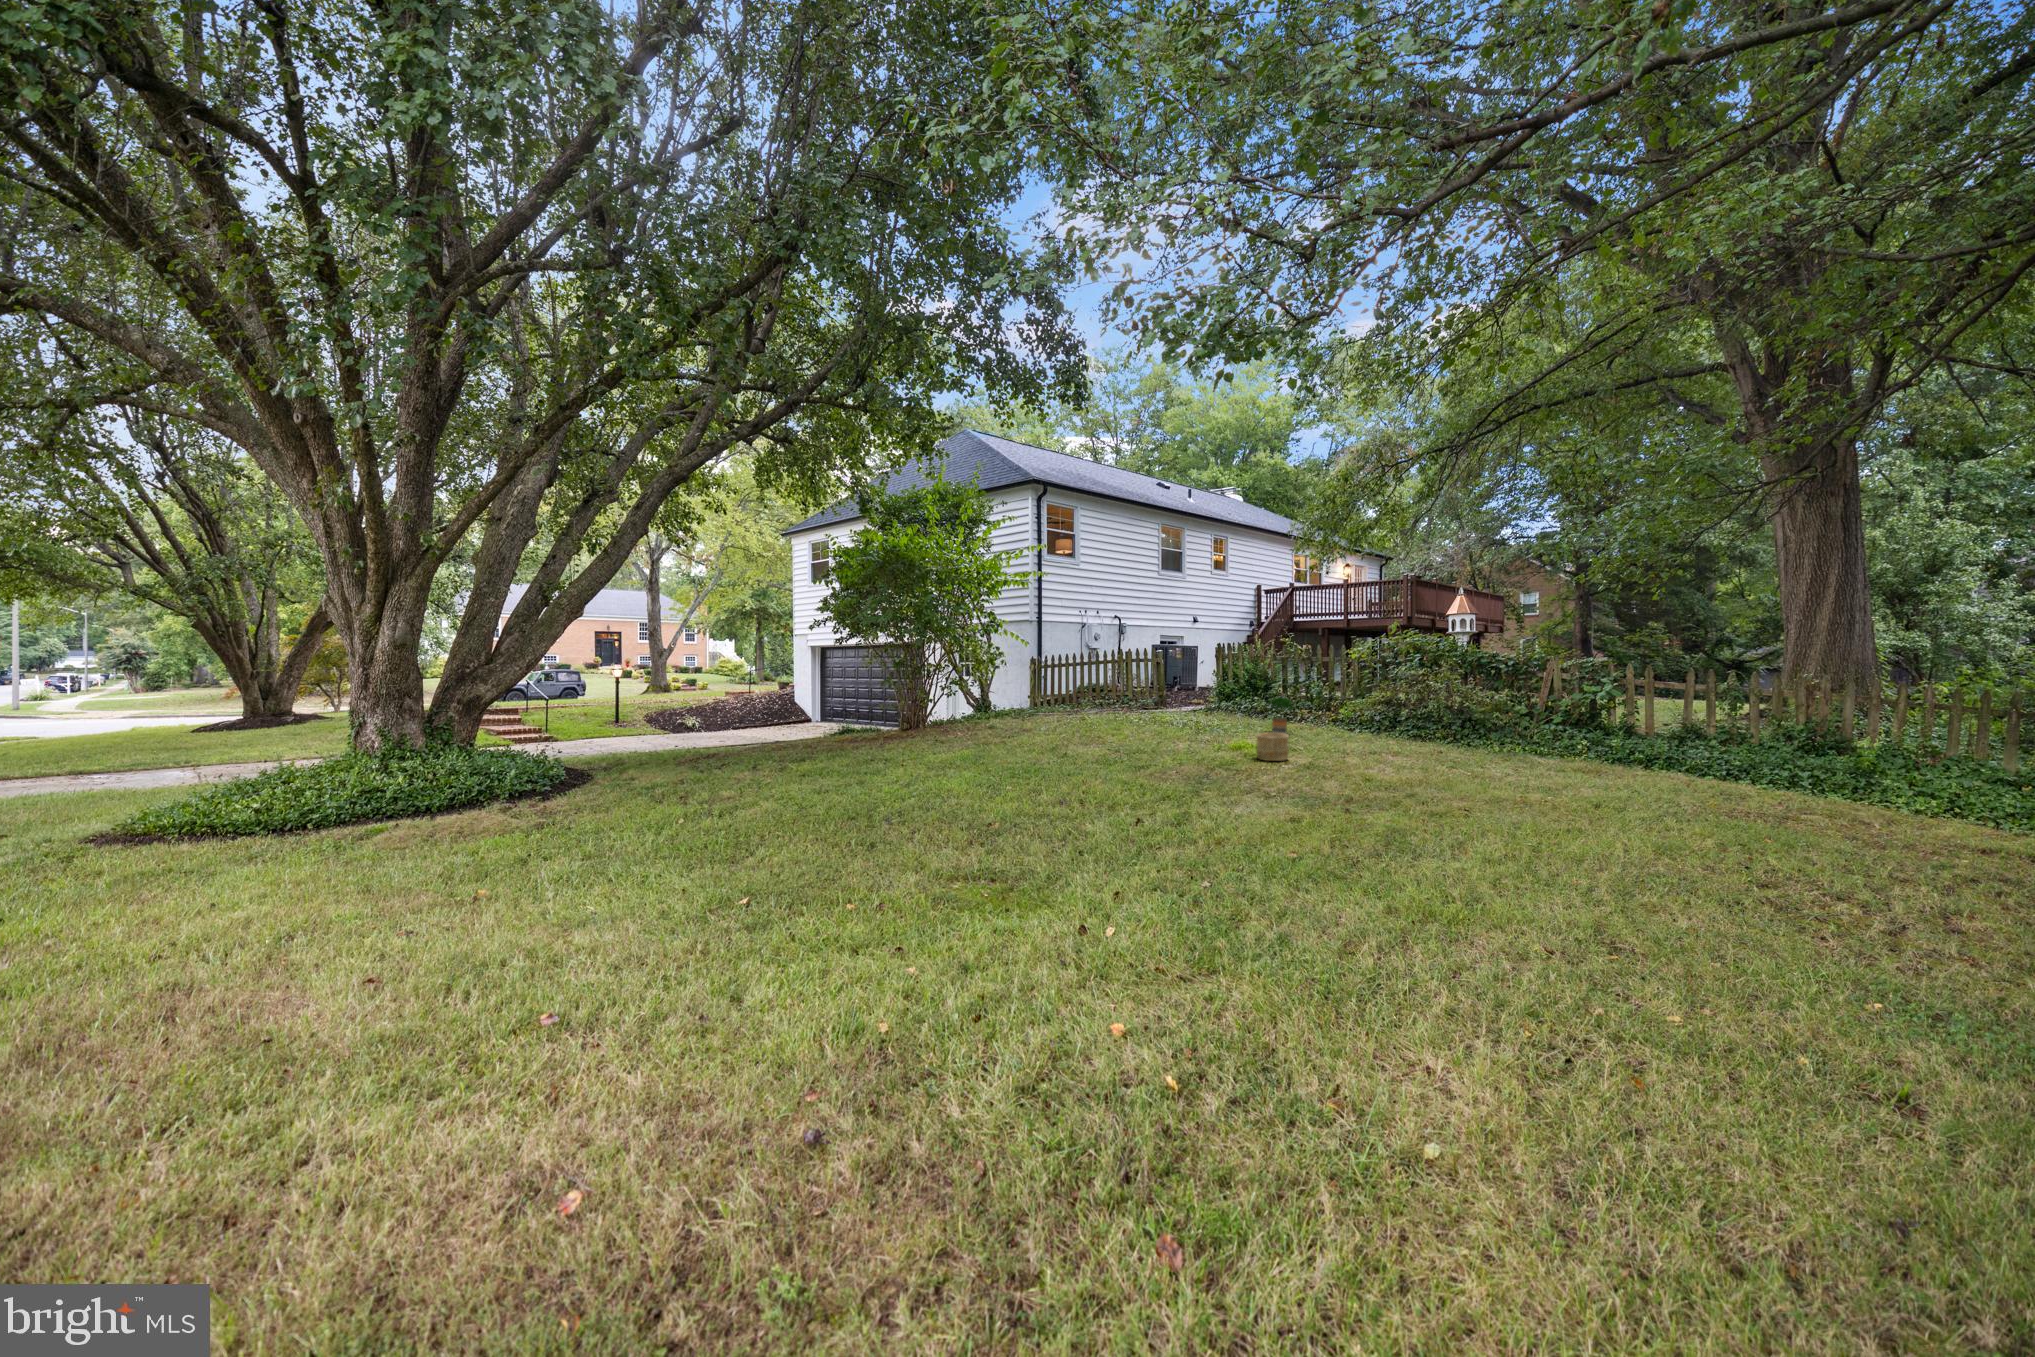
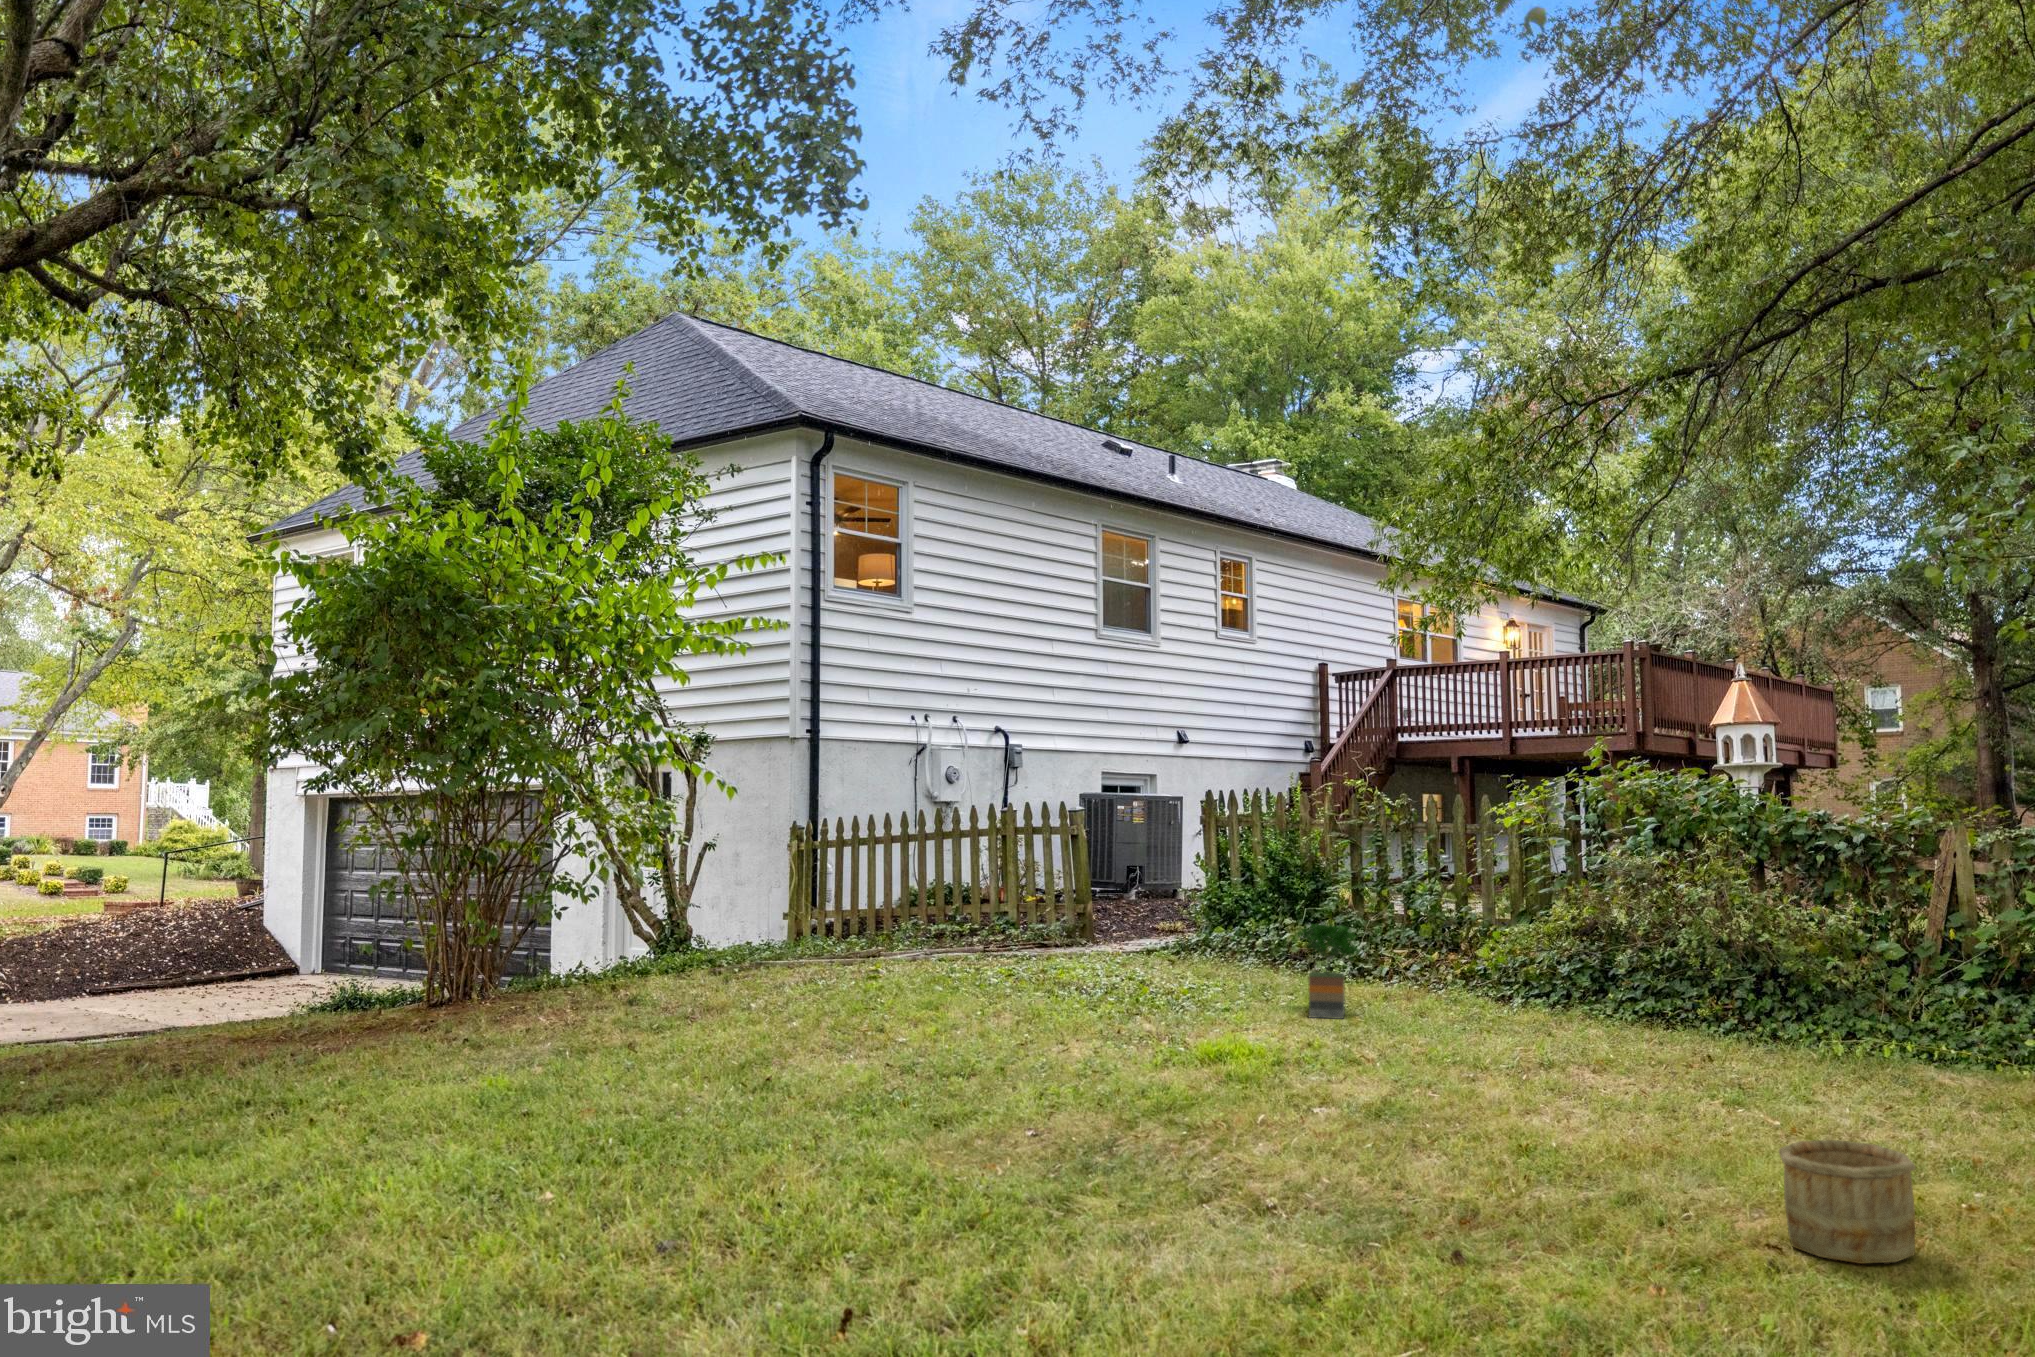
wooden bucket: present [1256,733,1289,761] -> present [1779,1140,1915,1264]

